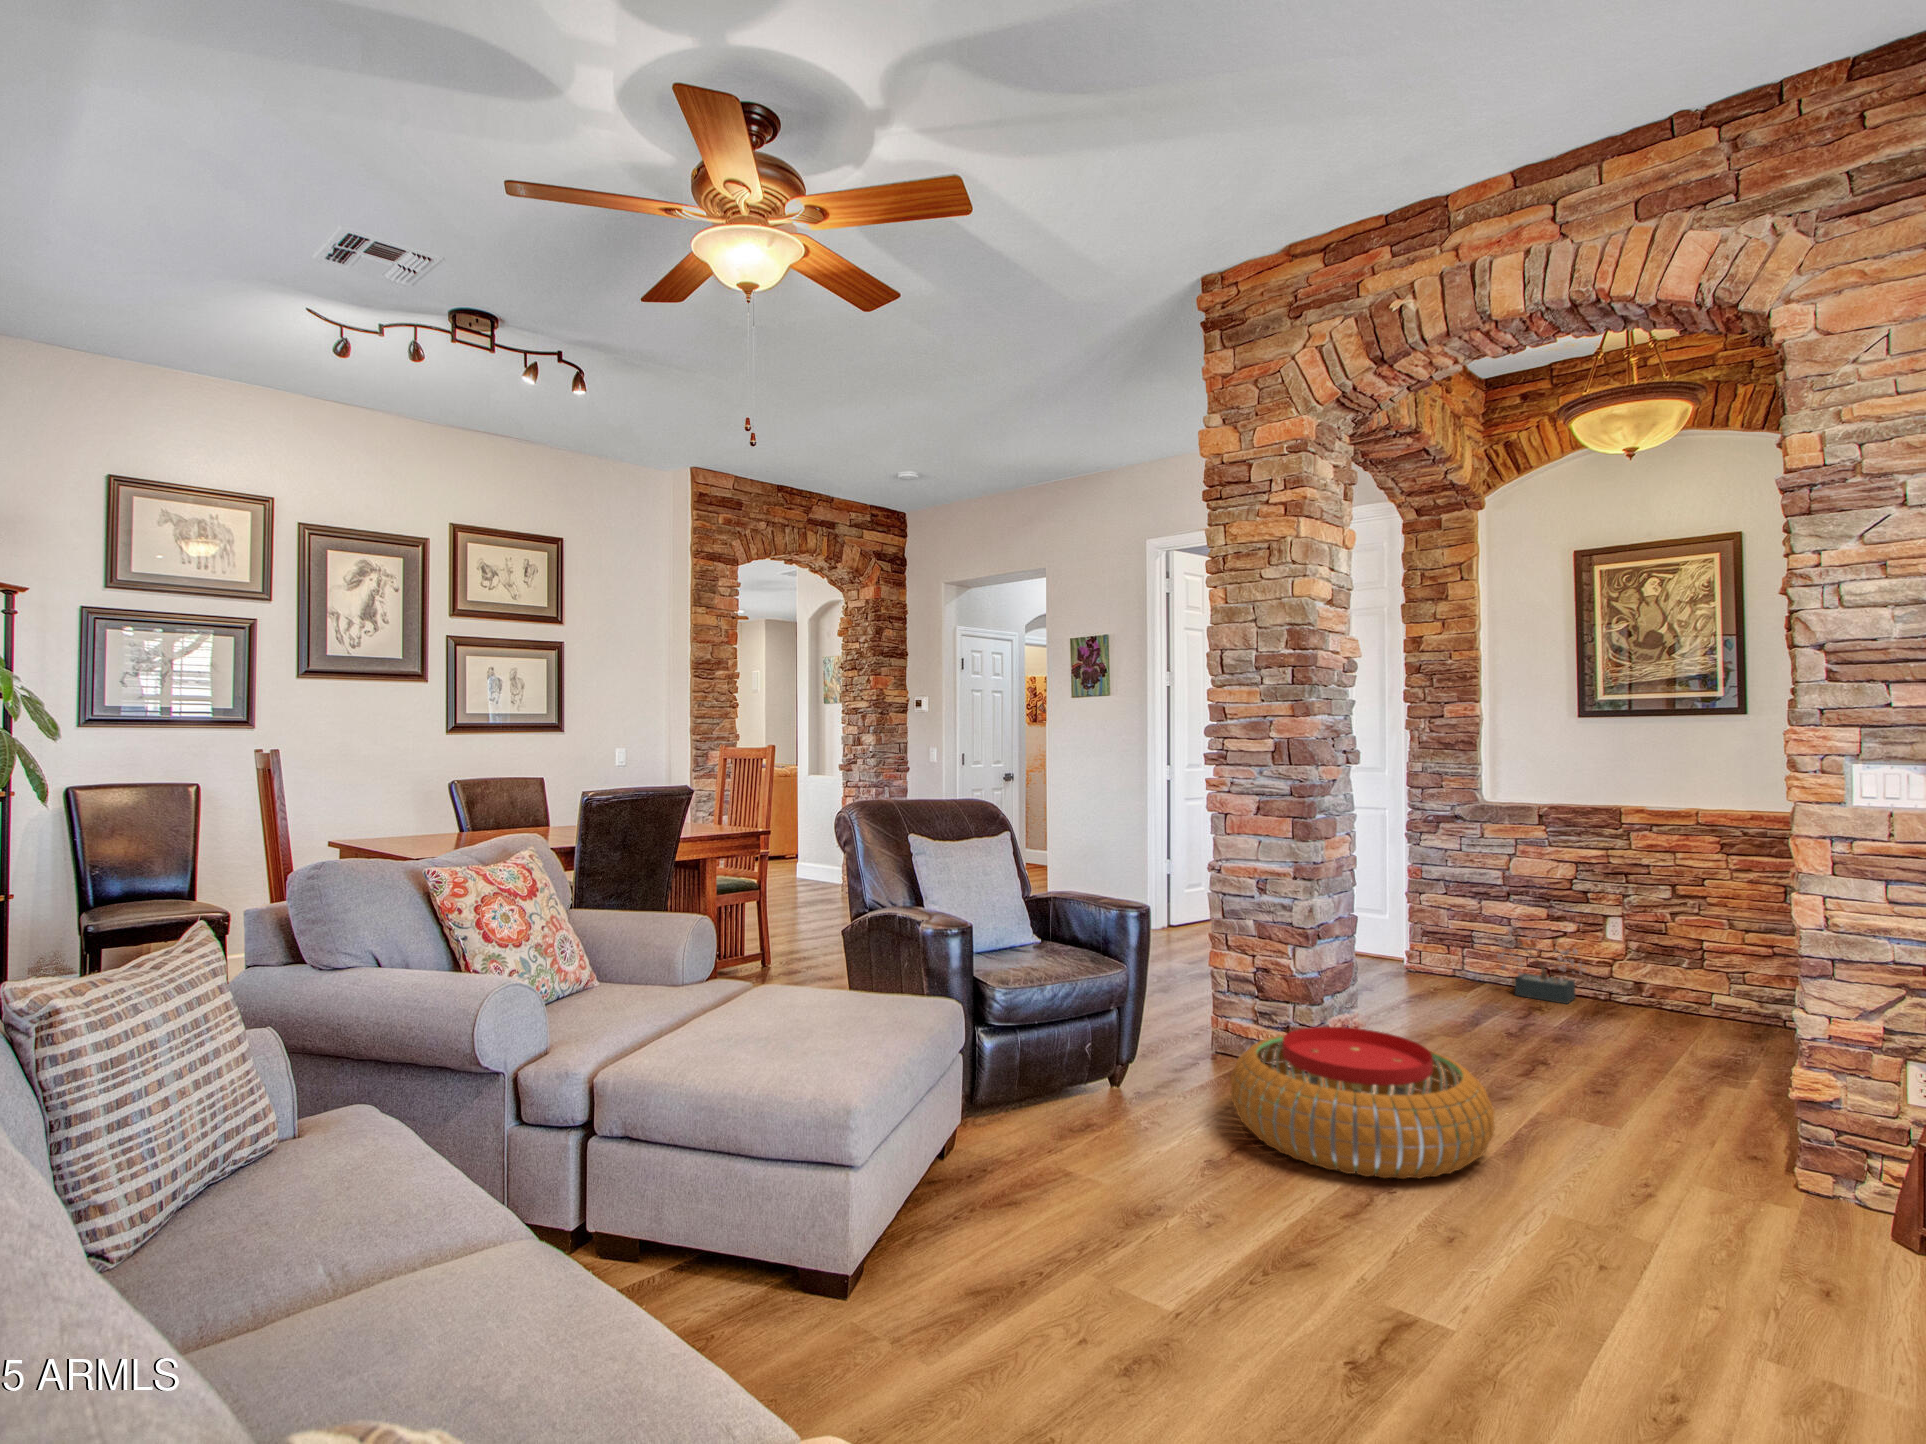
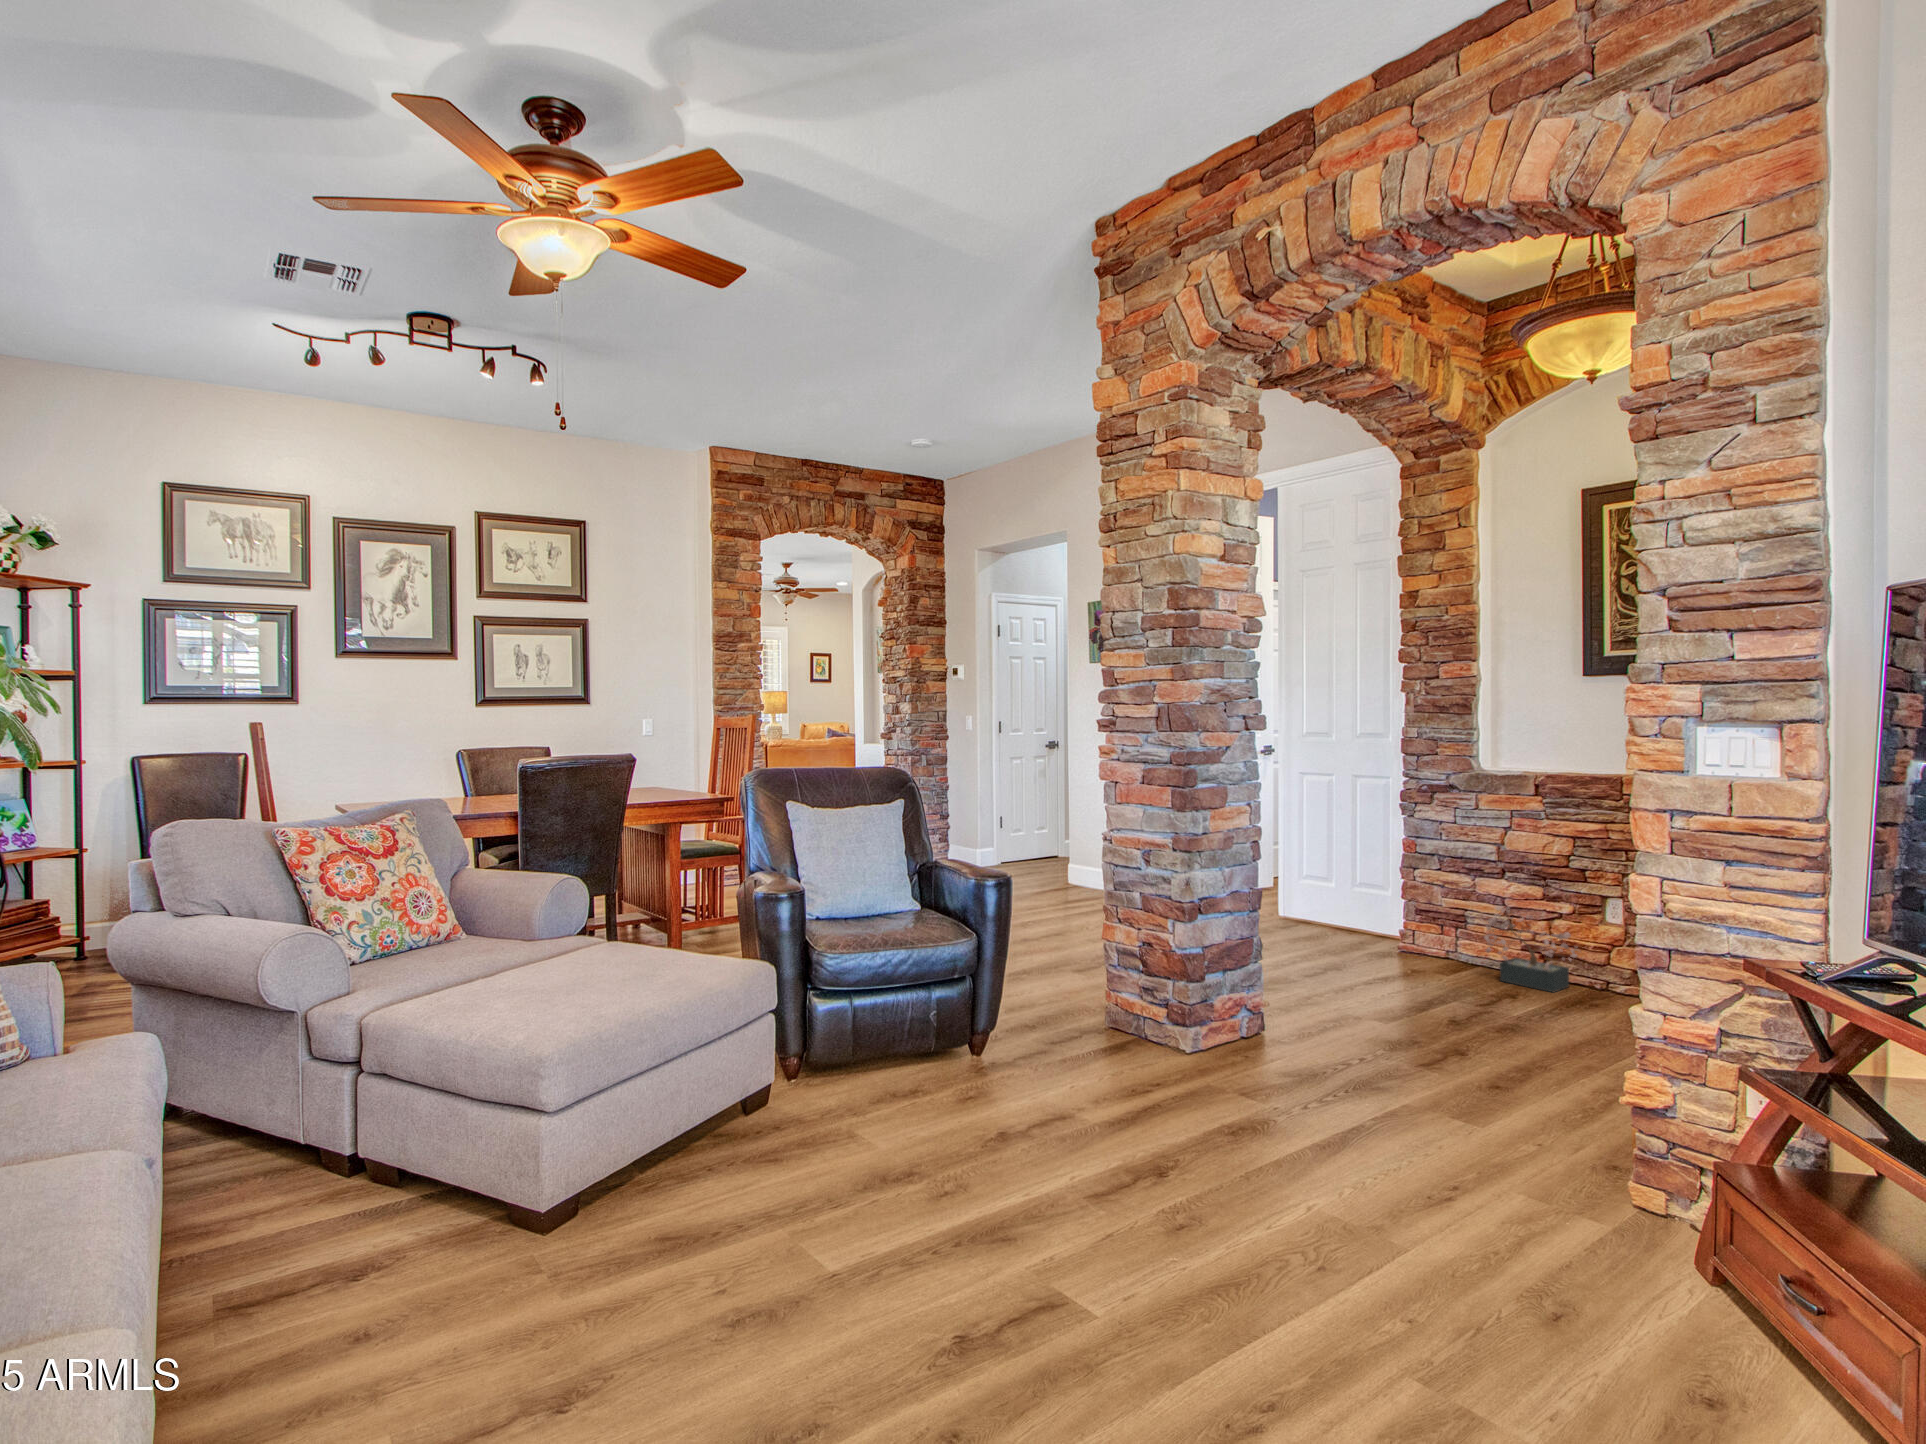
pouf: present [1230,1027,1495,1179] -> none [1057,1004,1320,1166]

